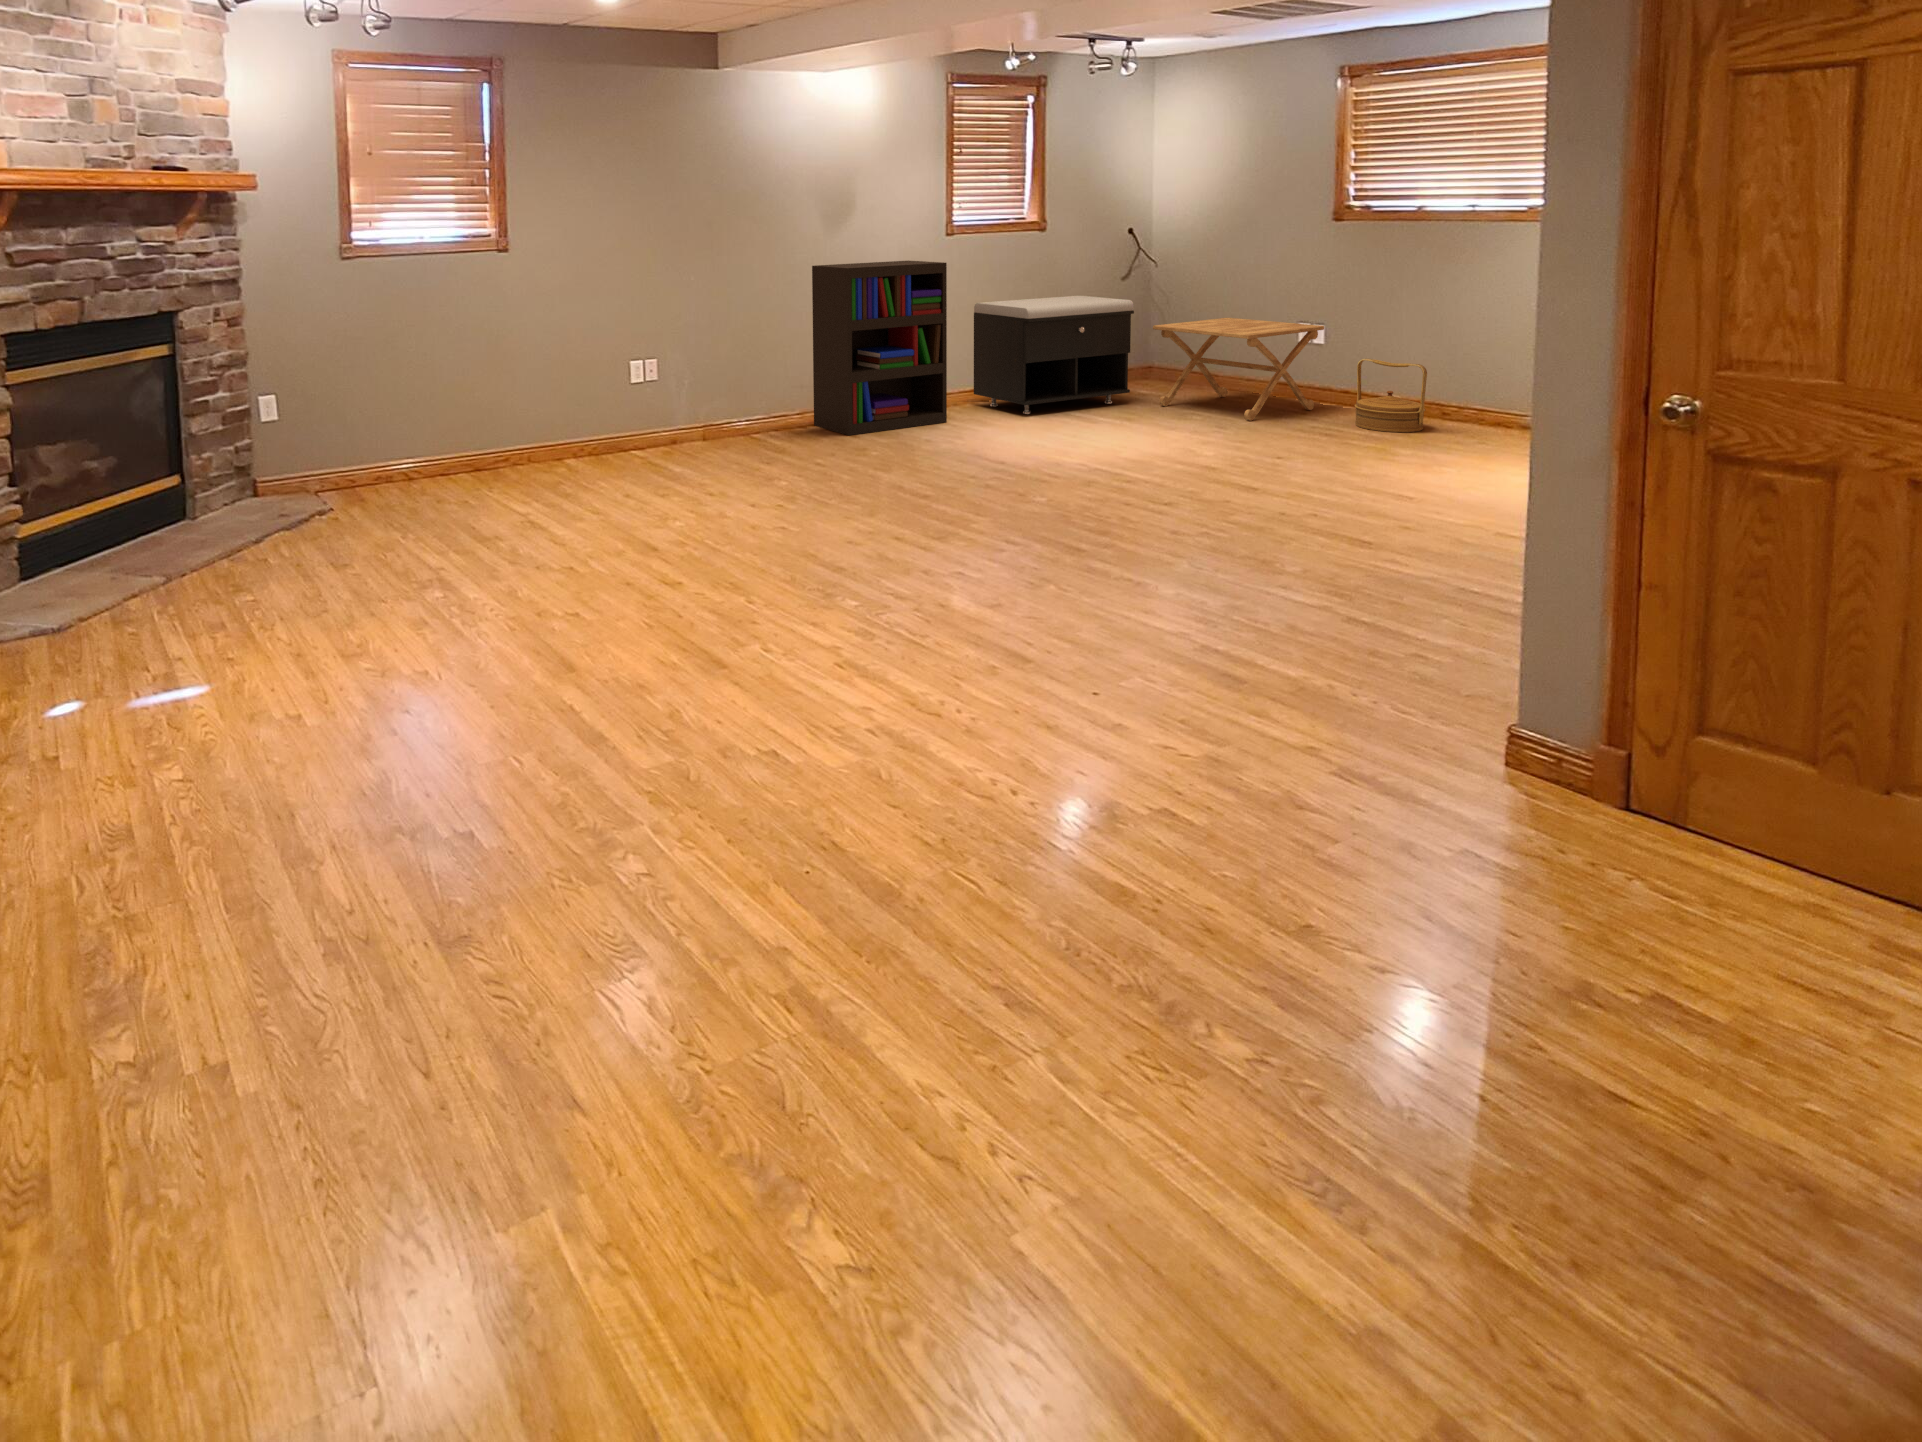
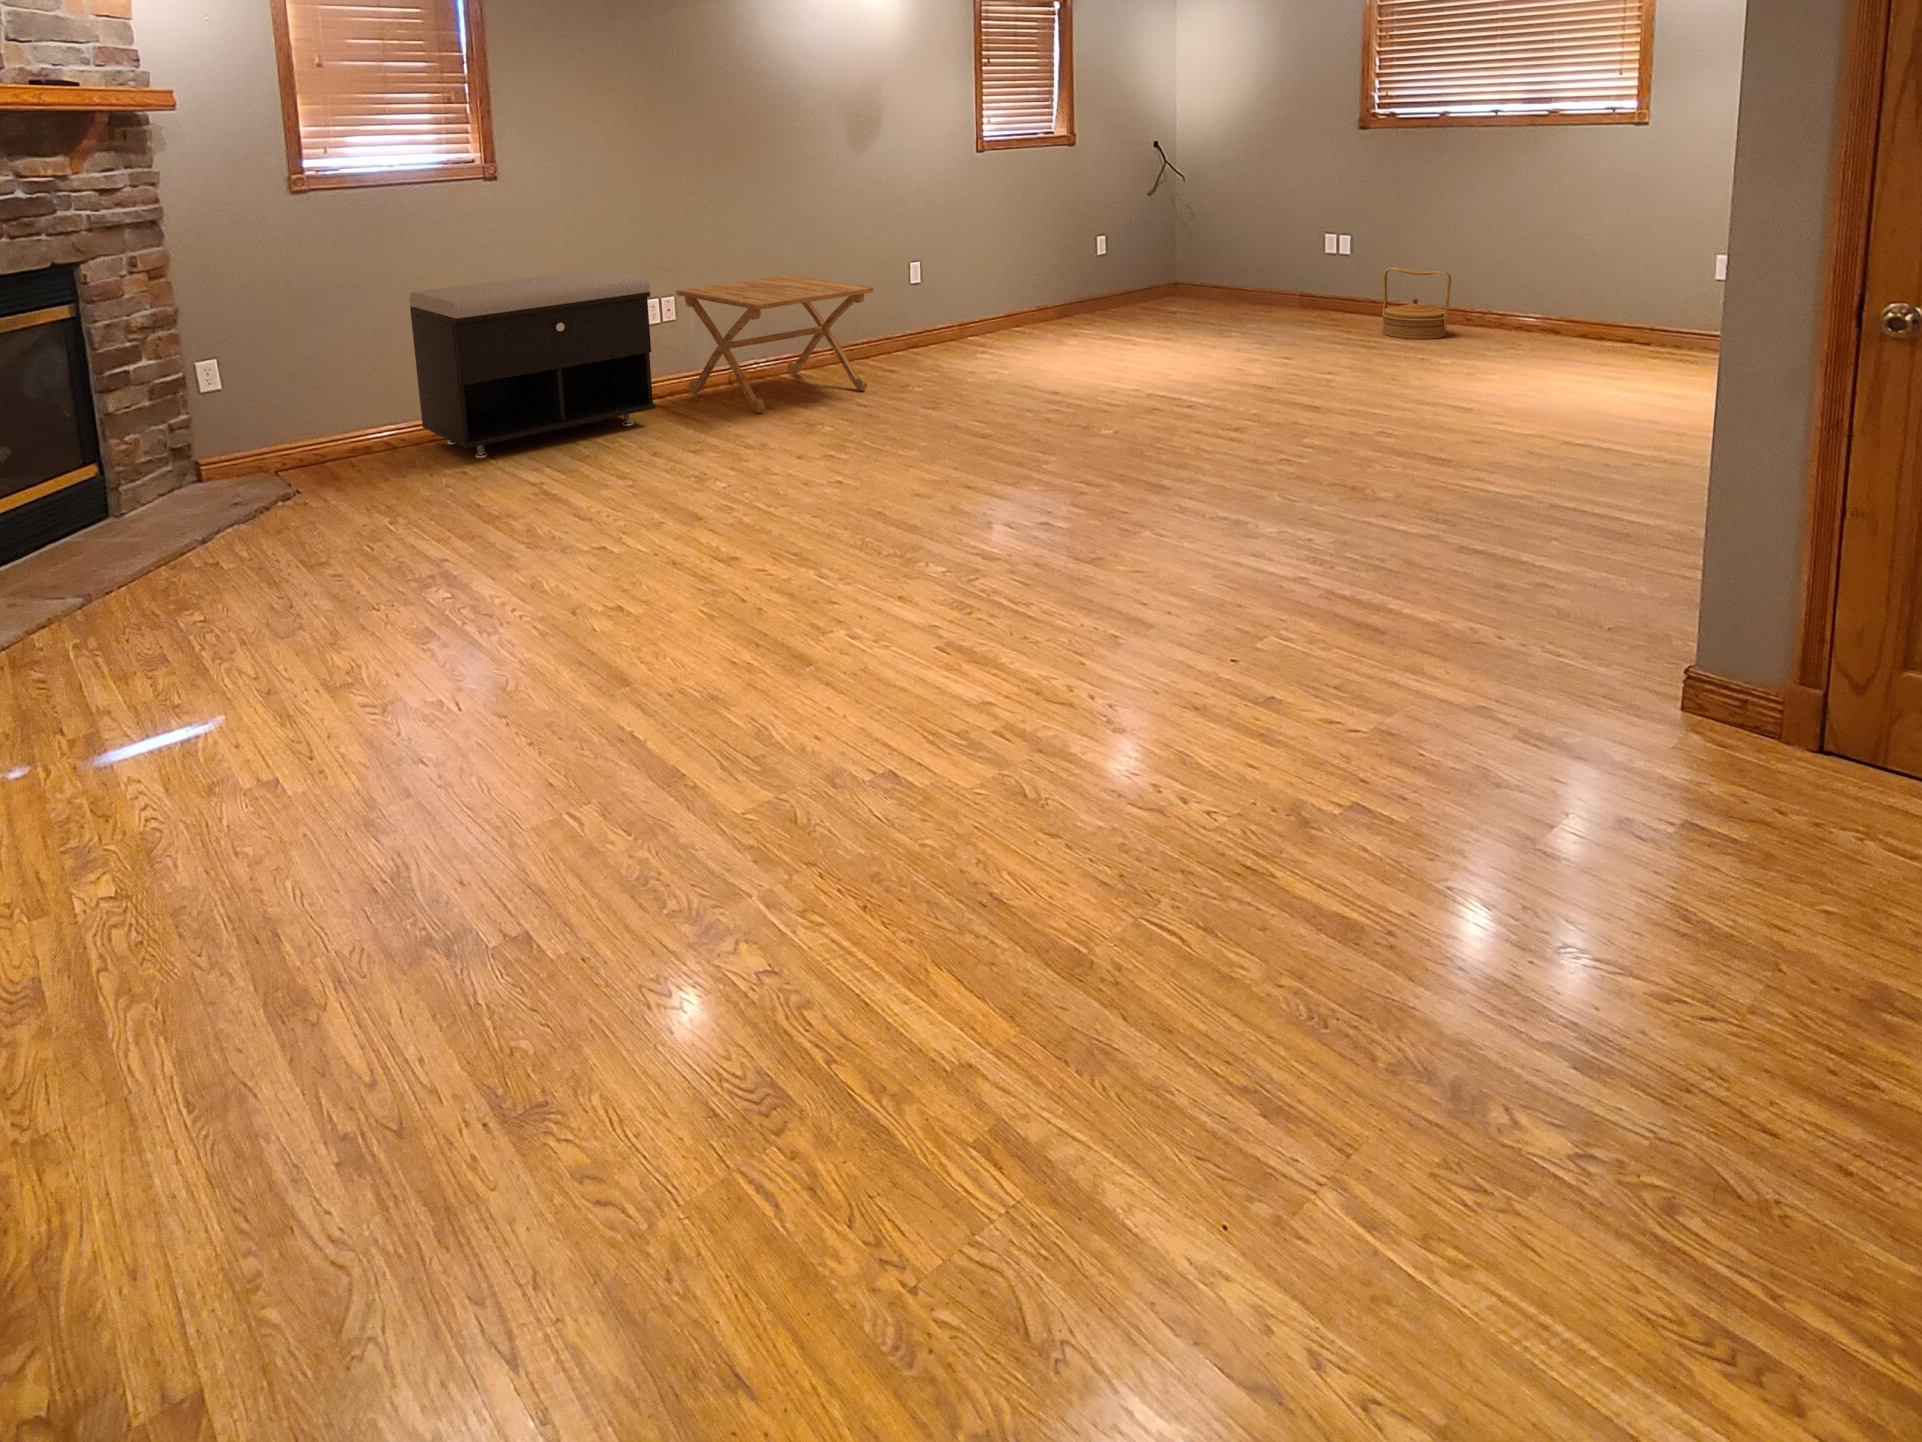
bookshelf: present [812,261,947,435] -> none [842,180,987,369]
storage bench: present [974,296,1134,414] -> present [409,270,656,458]
side table: present [1153,318,1324,421] -> present [676,275,873,413]

